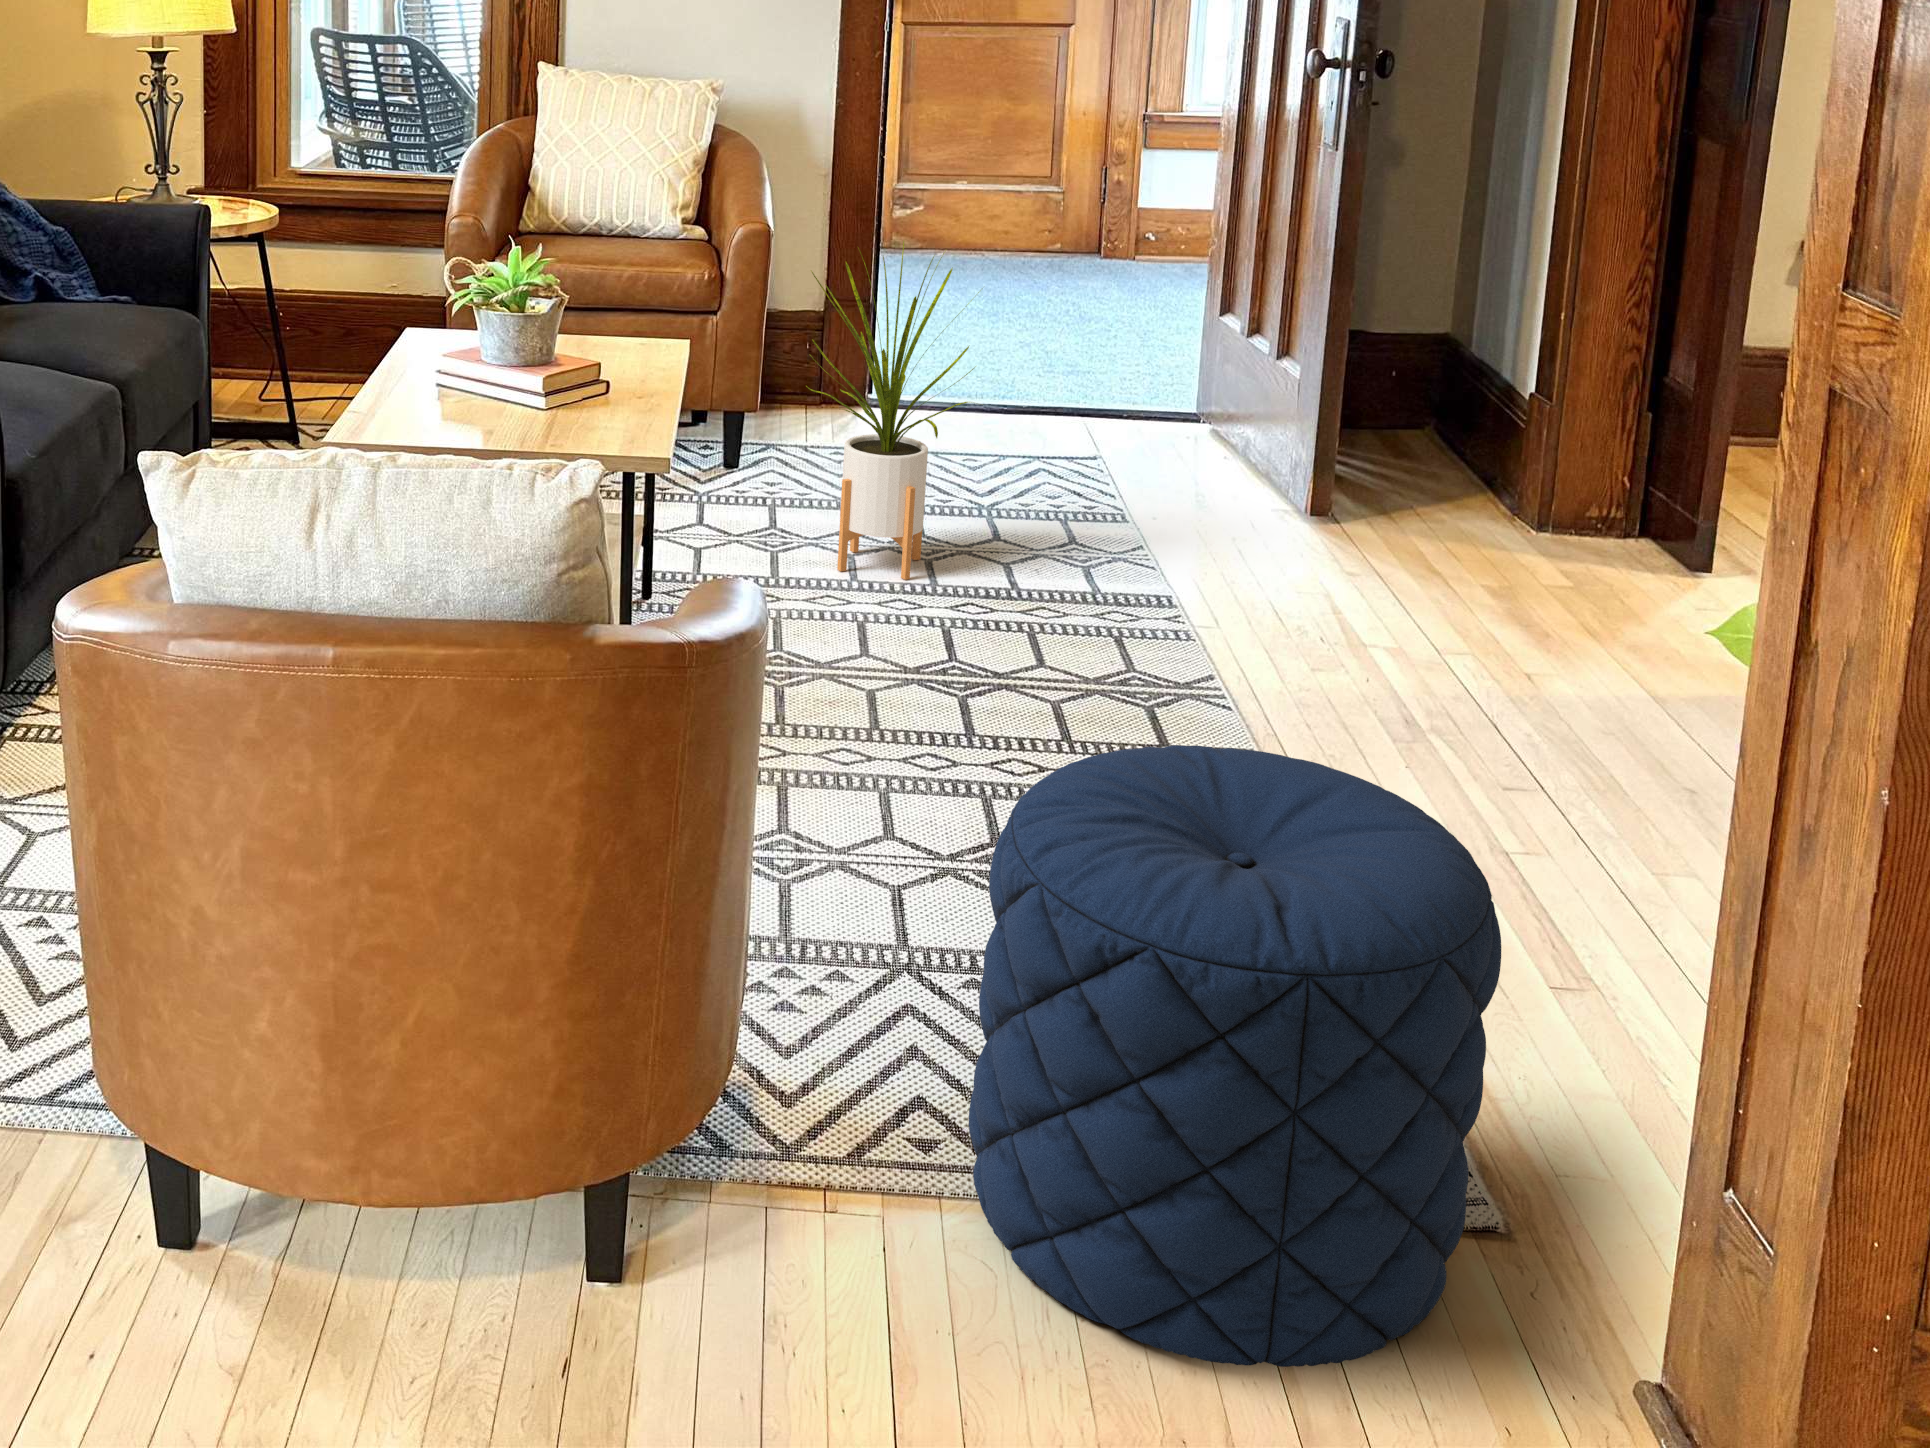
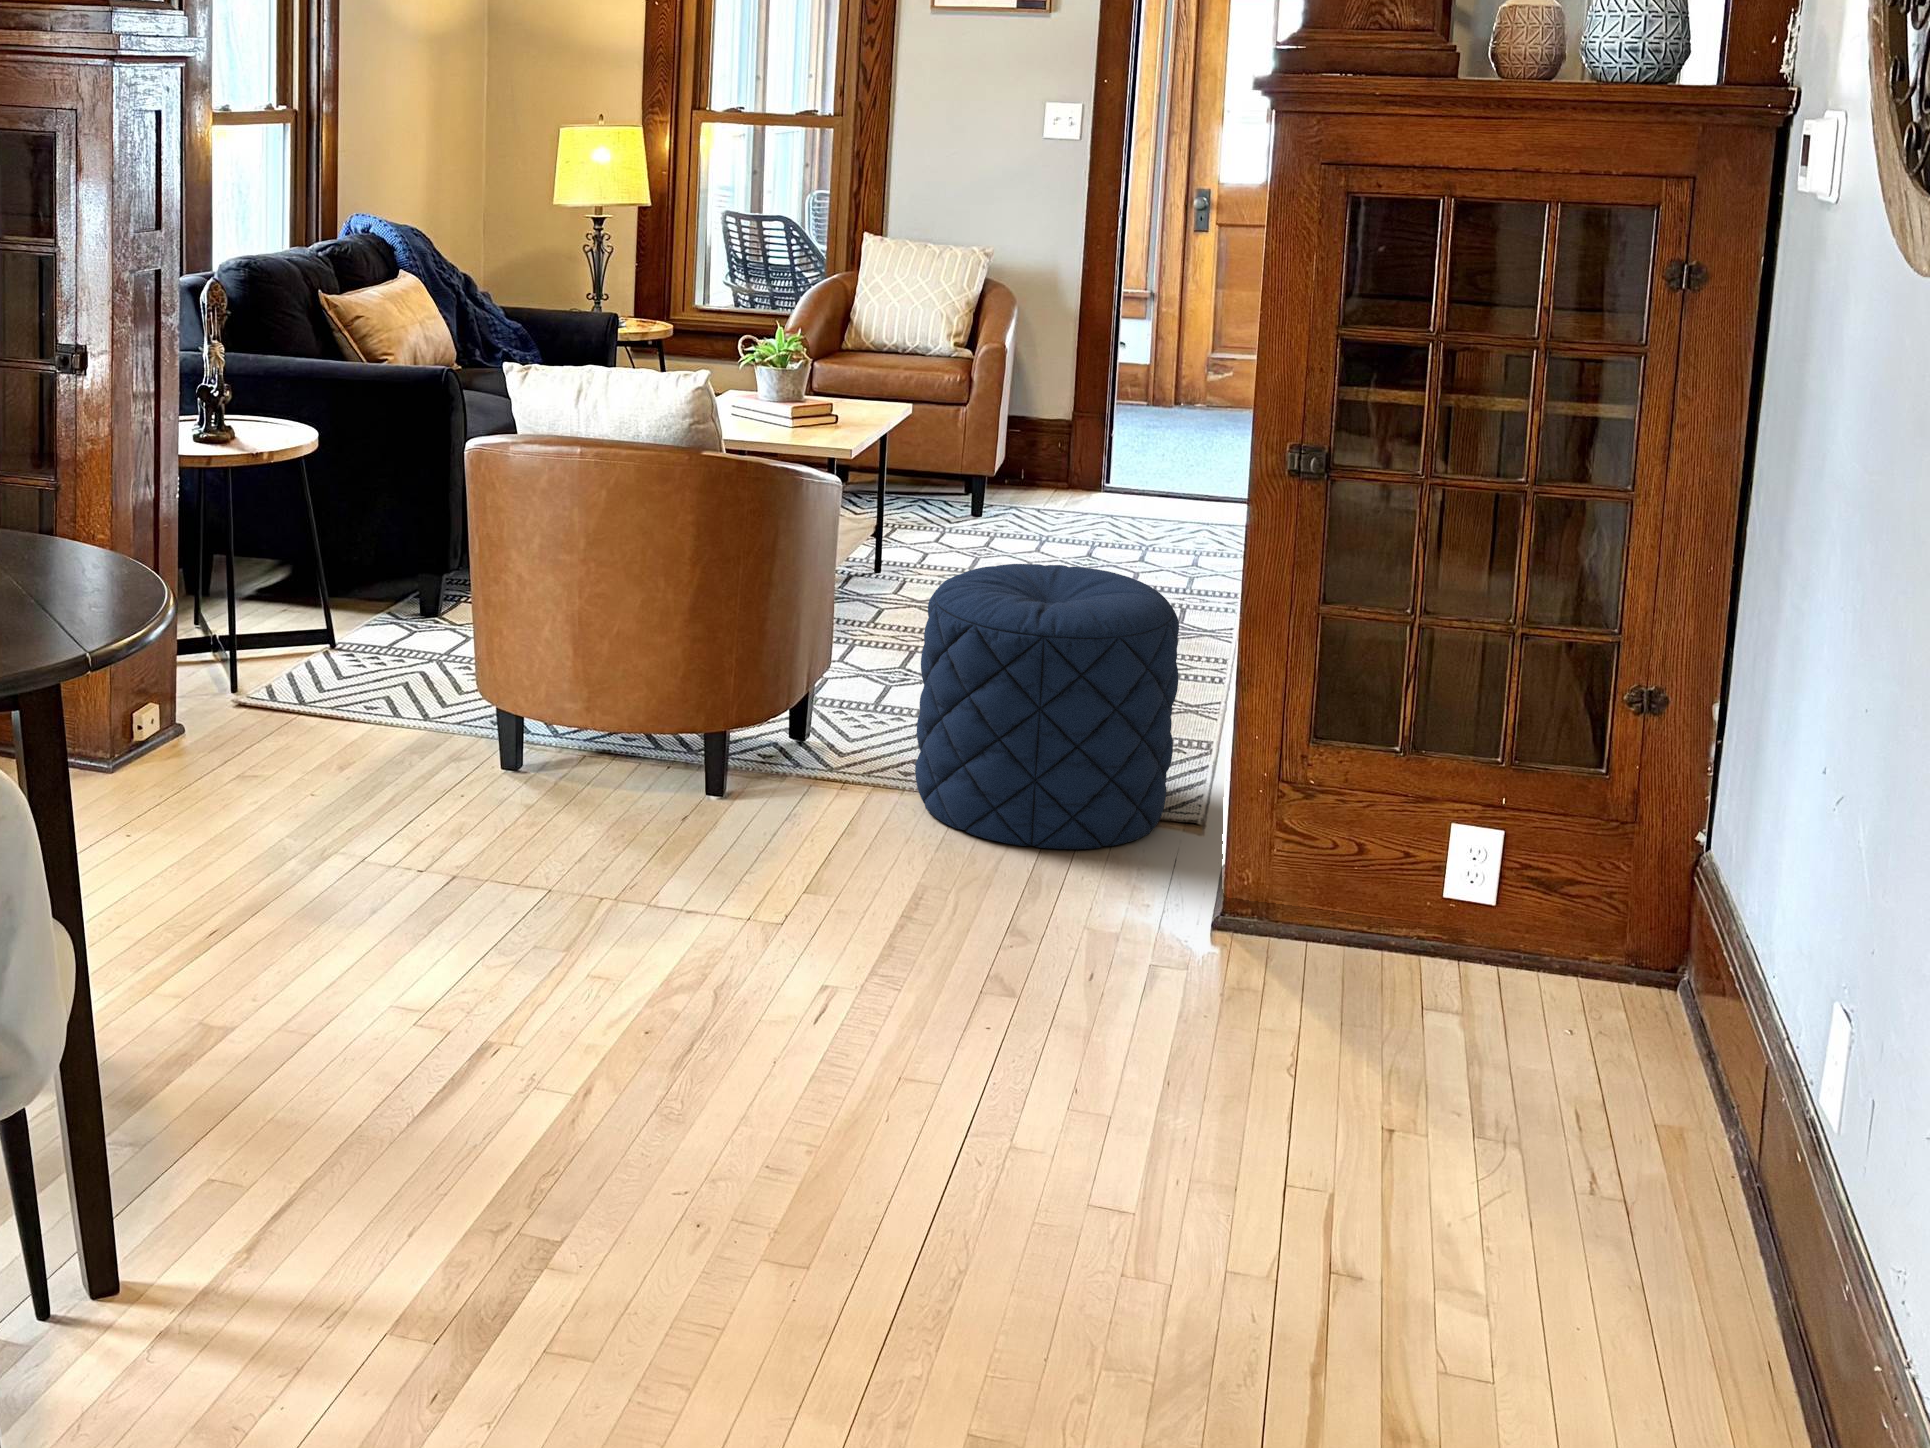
house plant: present [807,242,979,580] -> none [999,347,1120,576]

